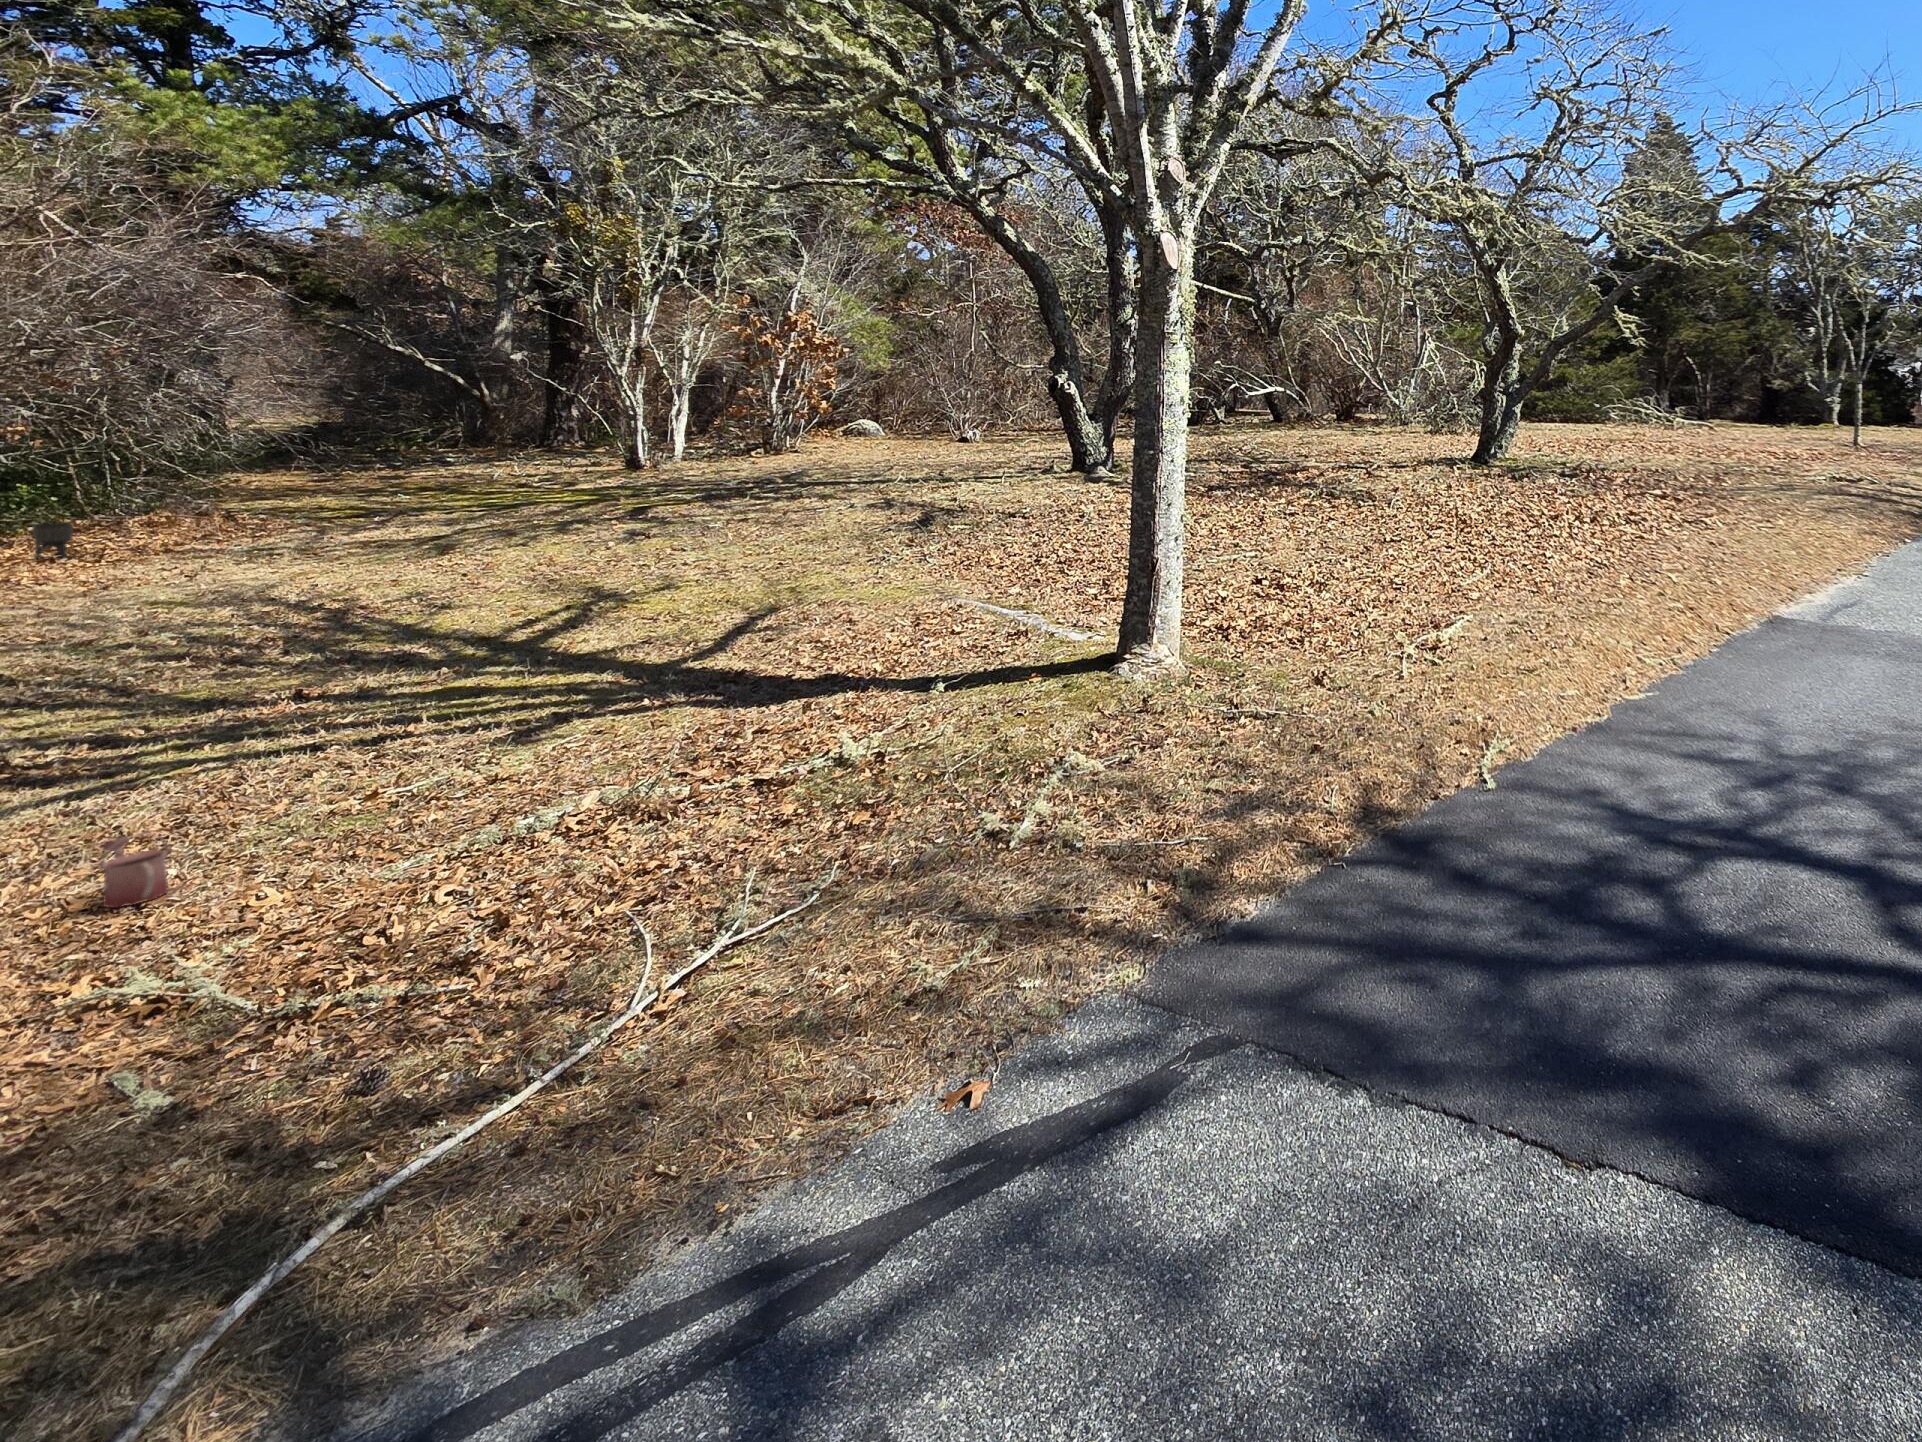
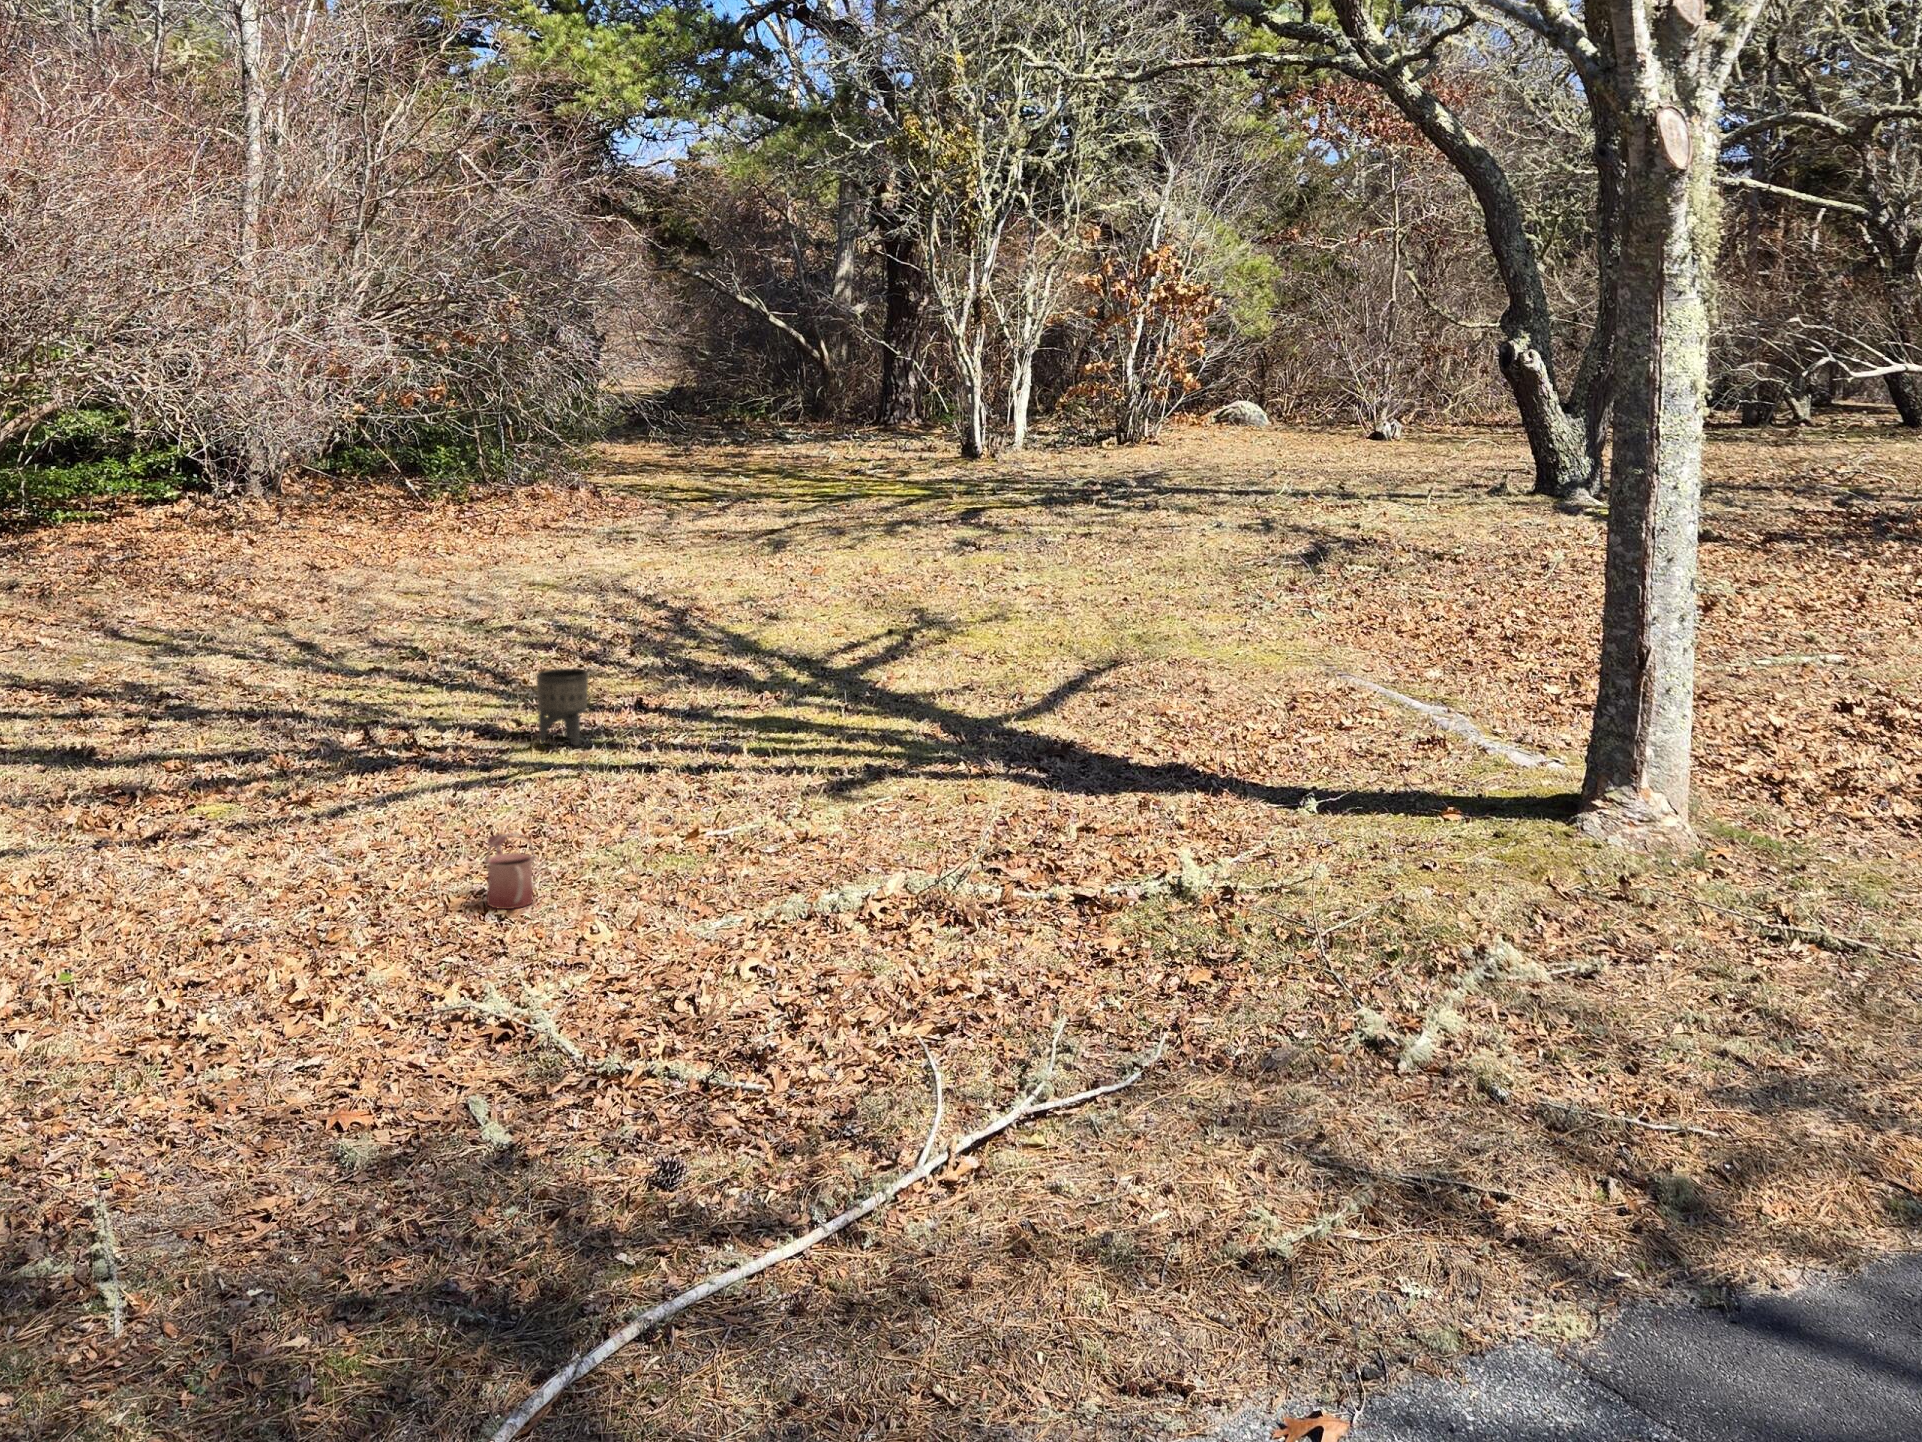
planter: present [32,522,73,559] -> present [536,669,588,745]

